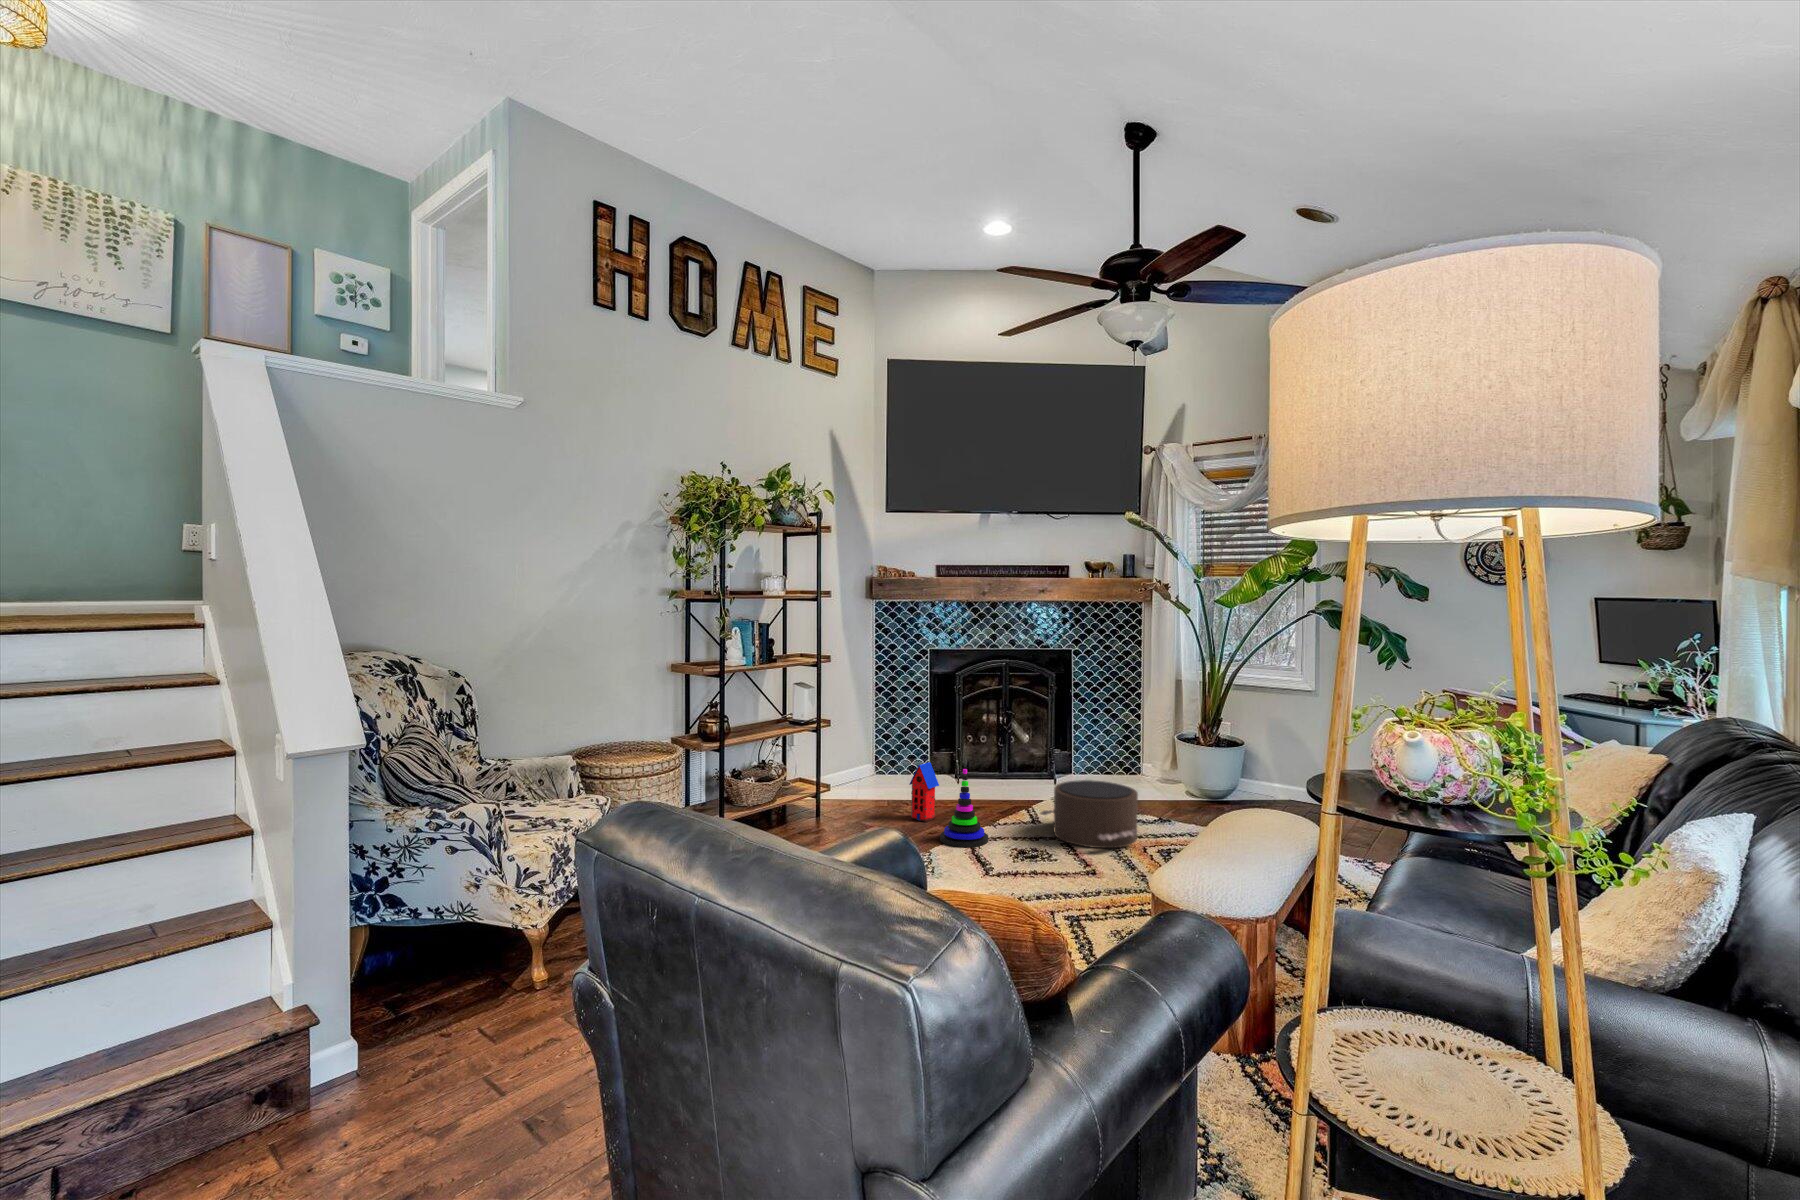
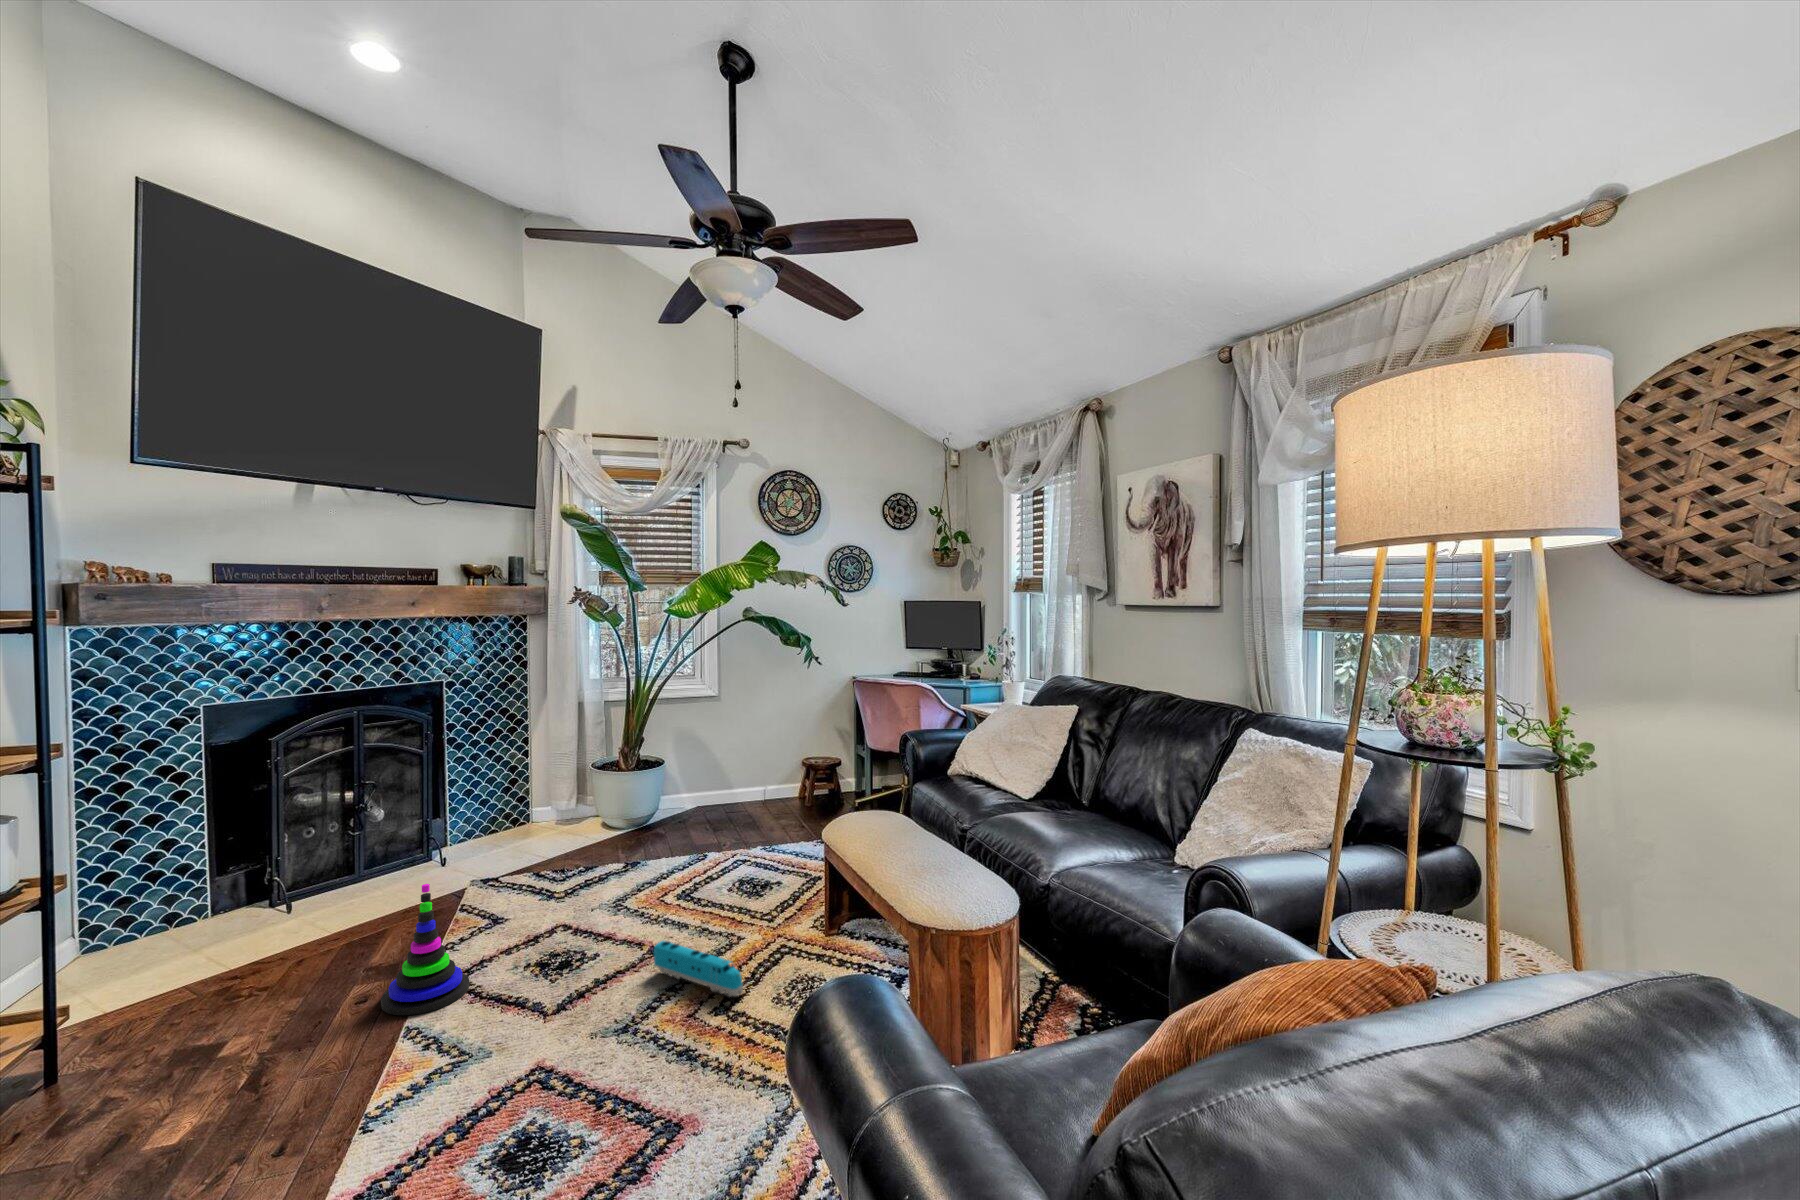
toy house: present [909,762,939,822] -> none [268,894,329,1002]
pouf: present [1041,780,1138,848] -> none [505,840,657,936]
toy train: none [1077,855,1108,906] -> present [654,941,743,997]

